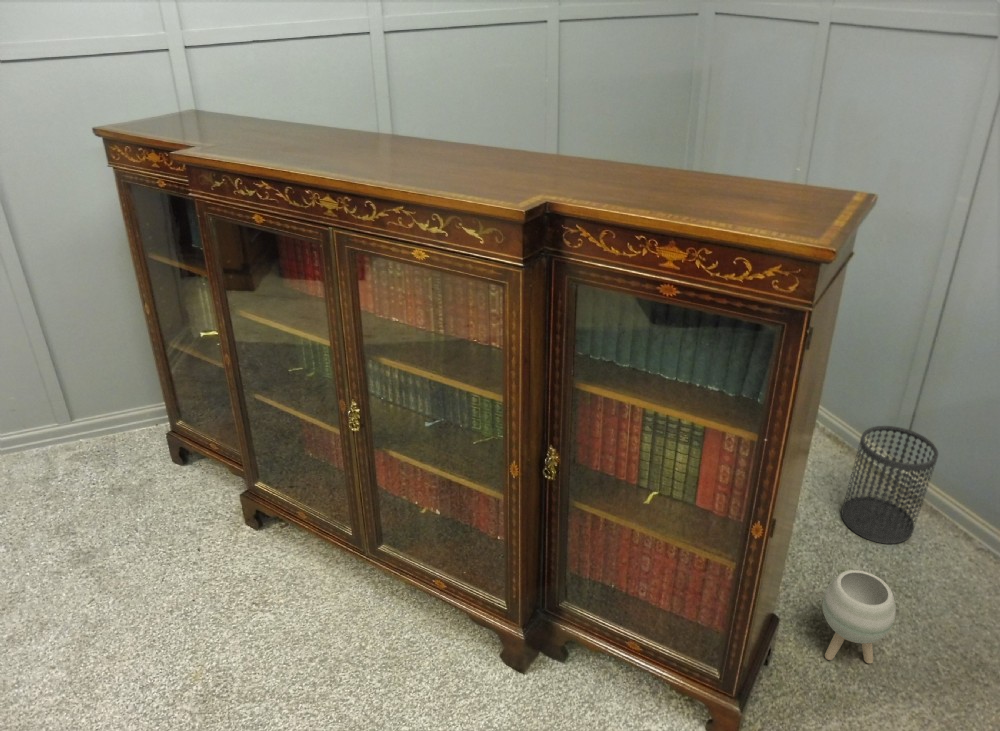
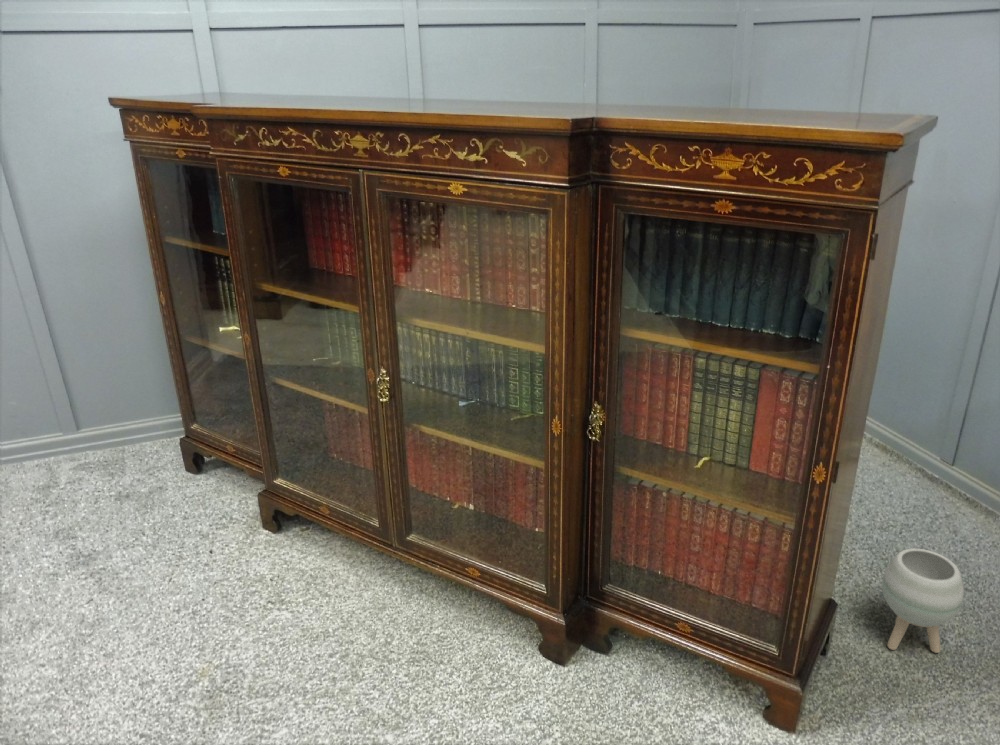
wastebasket: present [841,426,938,544] -> none [885,417,986,541]

